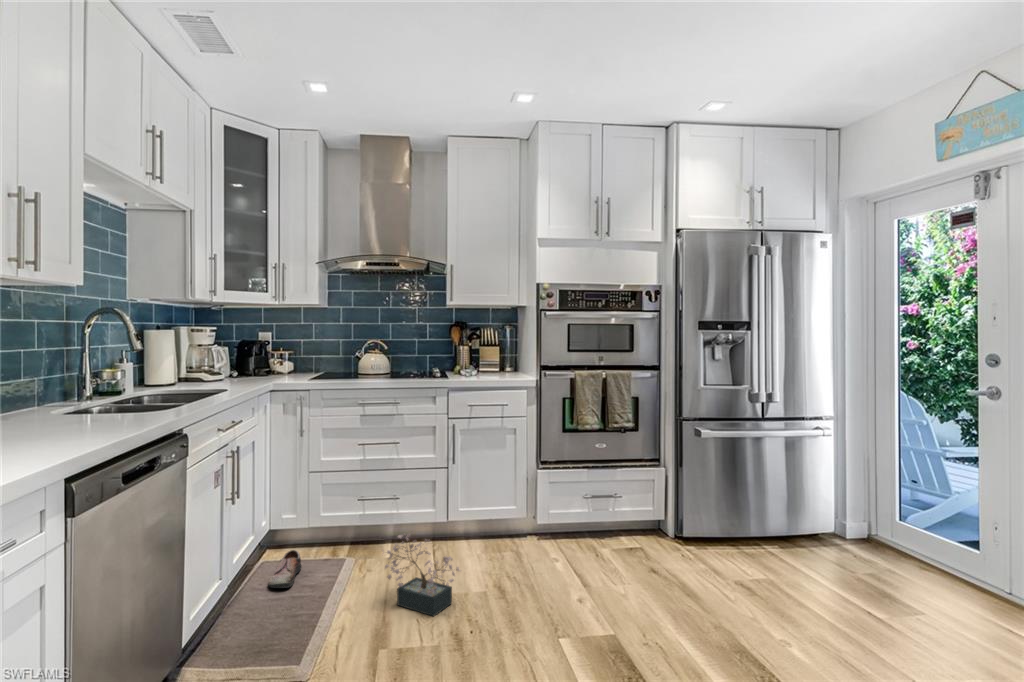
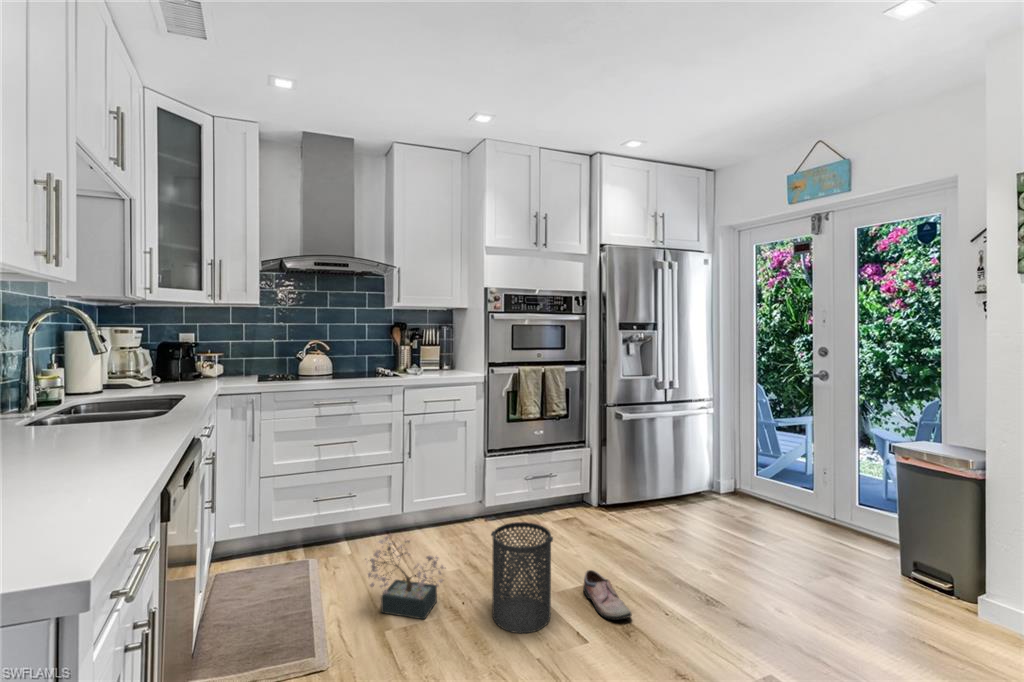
trash can: none [499,531,561,643] -> present [491,522,553,633]
shoe: present [268,550,301,588] -> present [583,570,631,619]

